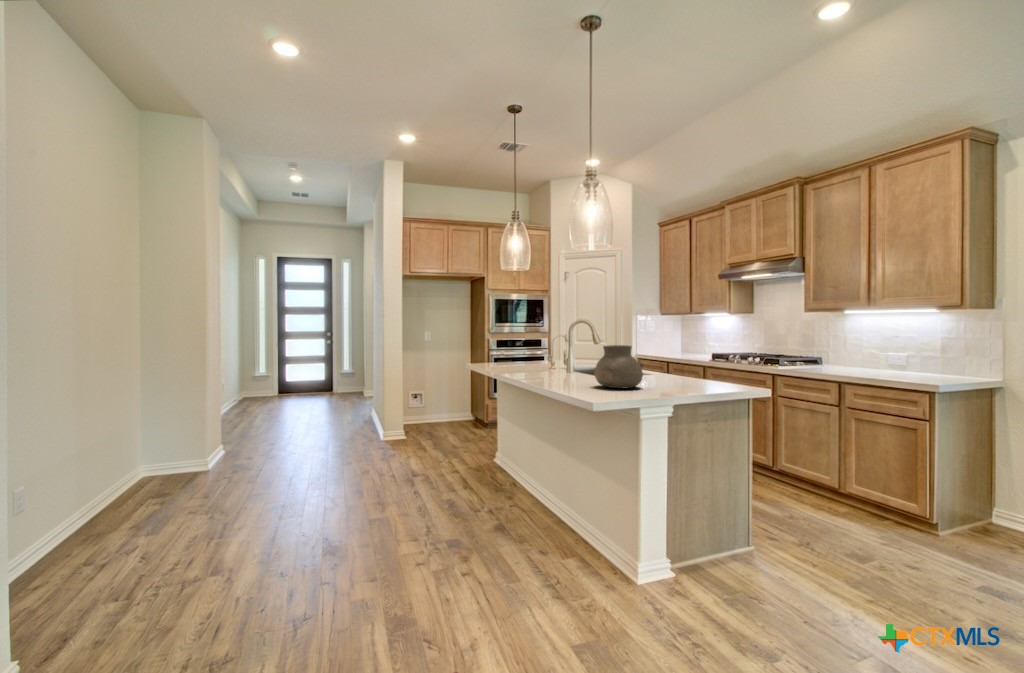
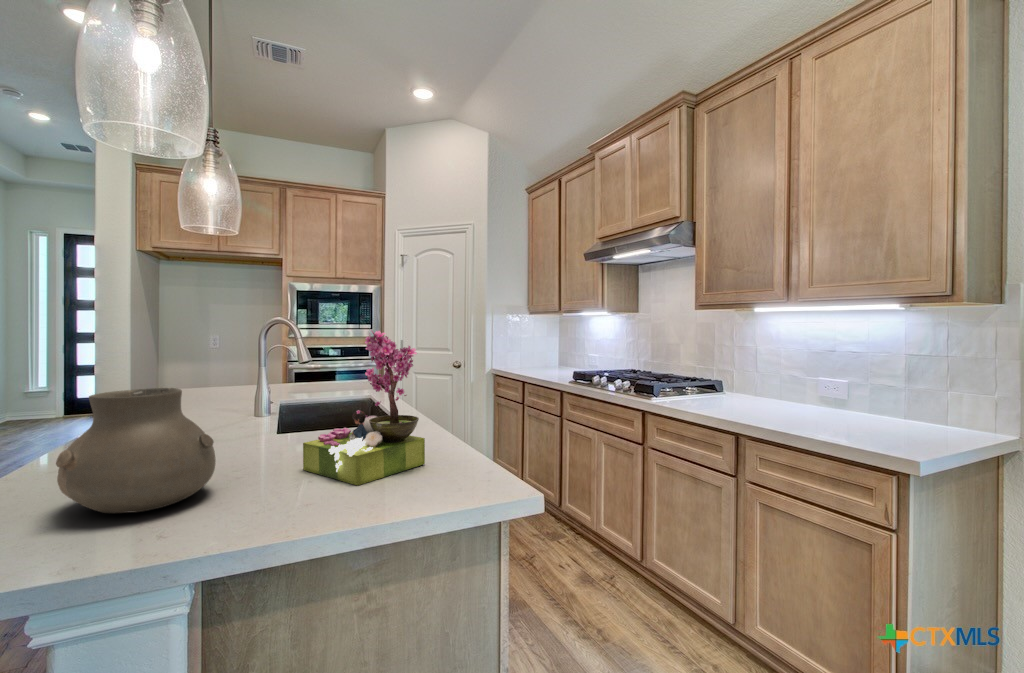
flower arrangement: none [652,322,702,386] -> present [303,330,425,486]

